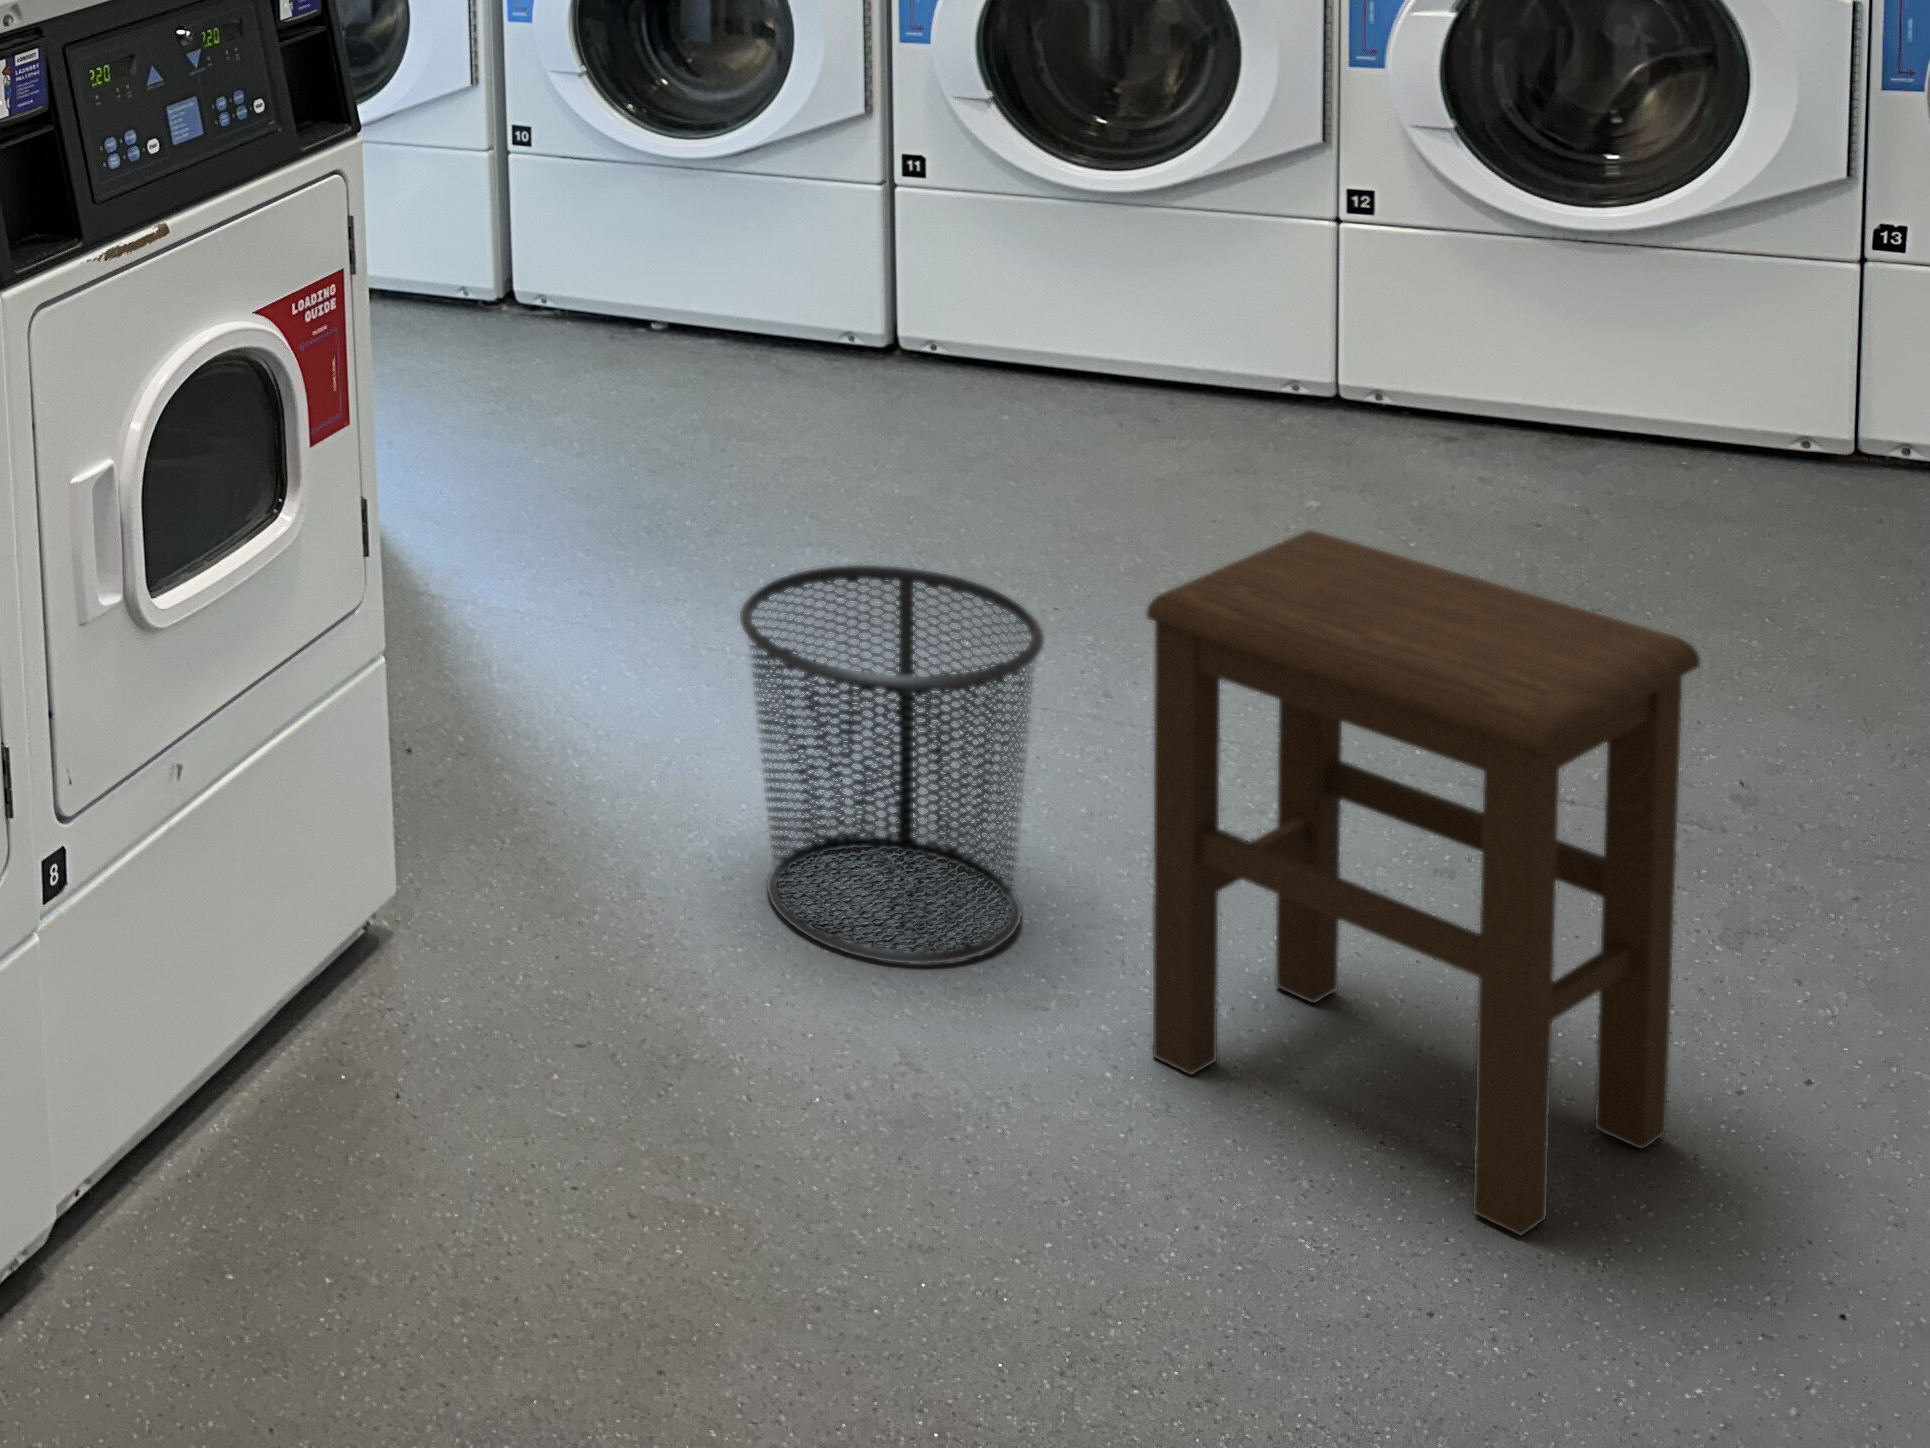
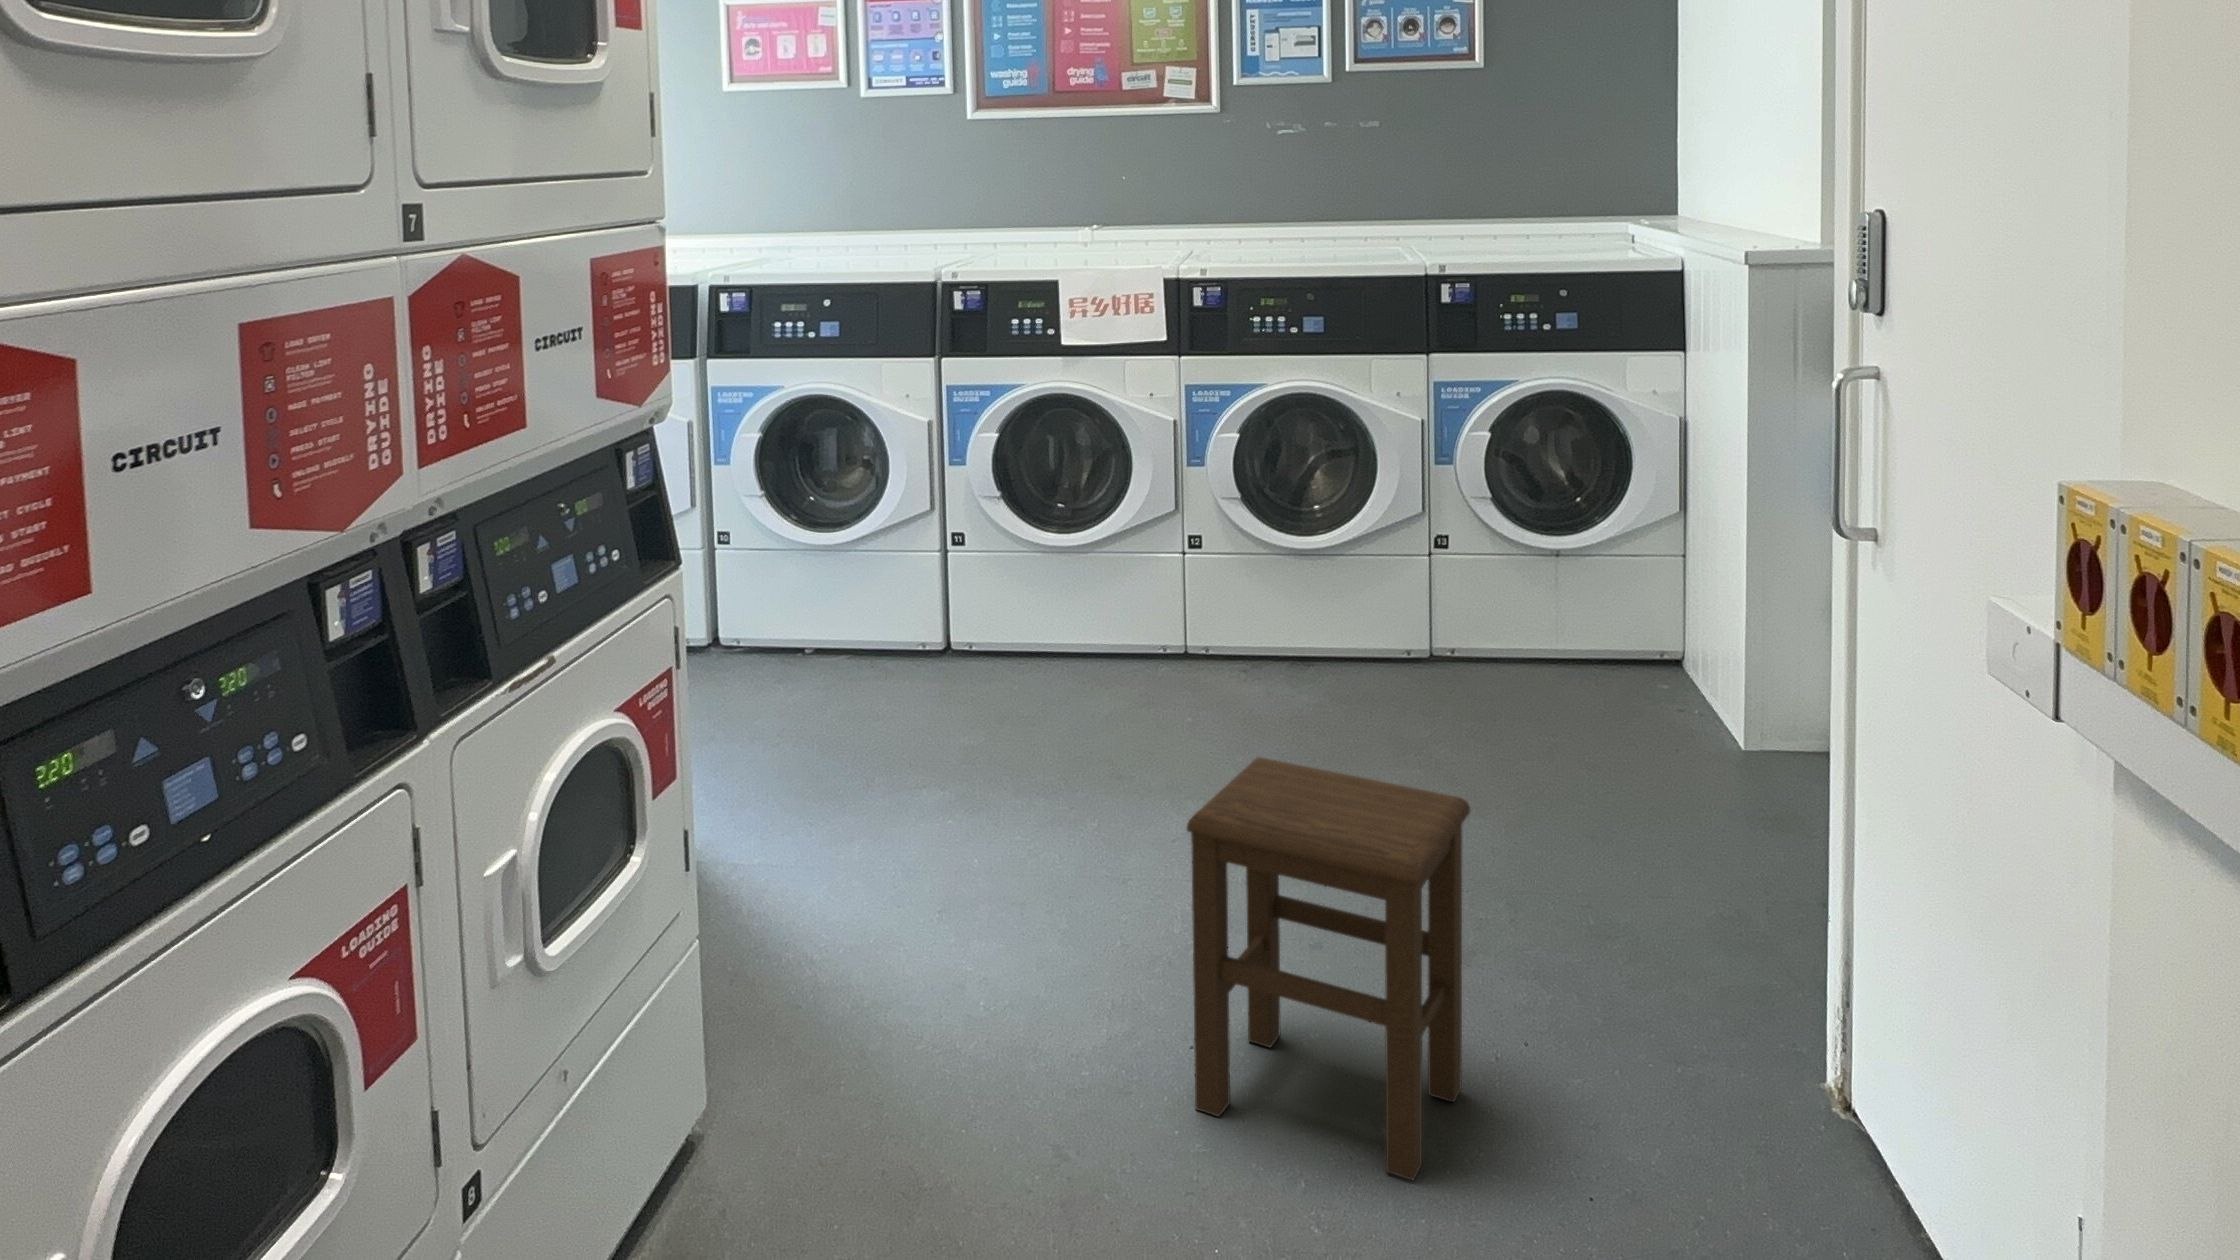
waste bin: present [740,565,1044,964] -> none [929,810,1113,1080]

